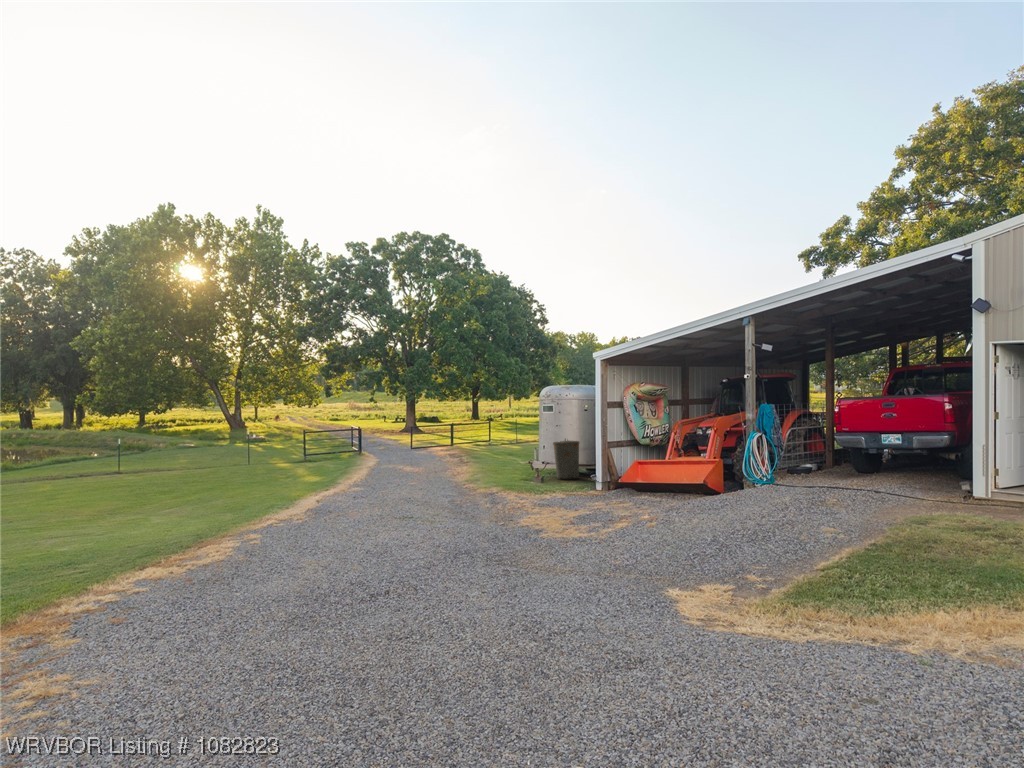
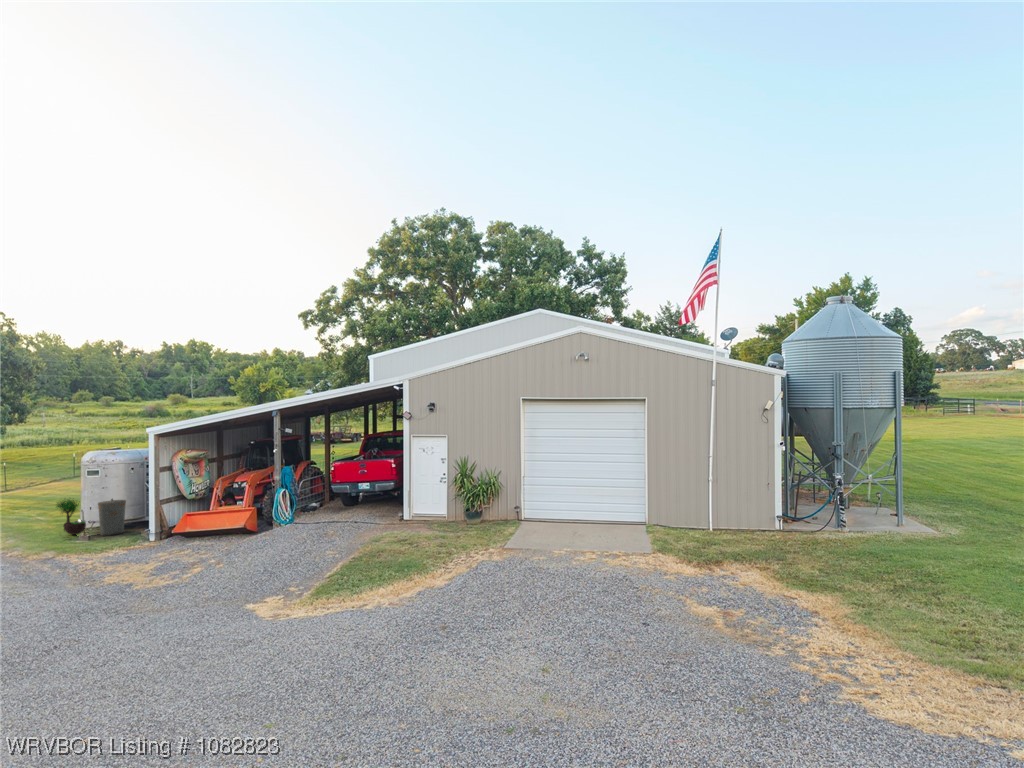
potted tree: none [520,433,547,476] -> present [57,499,86,535]

